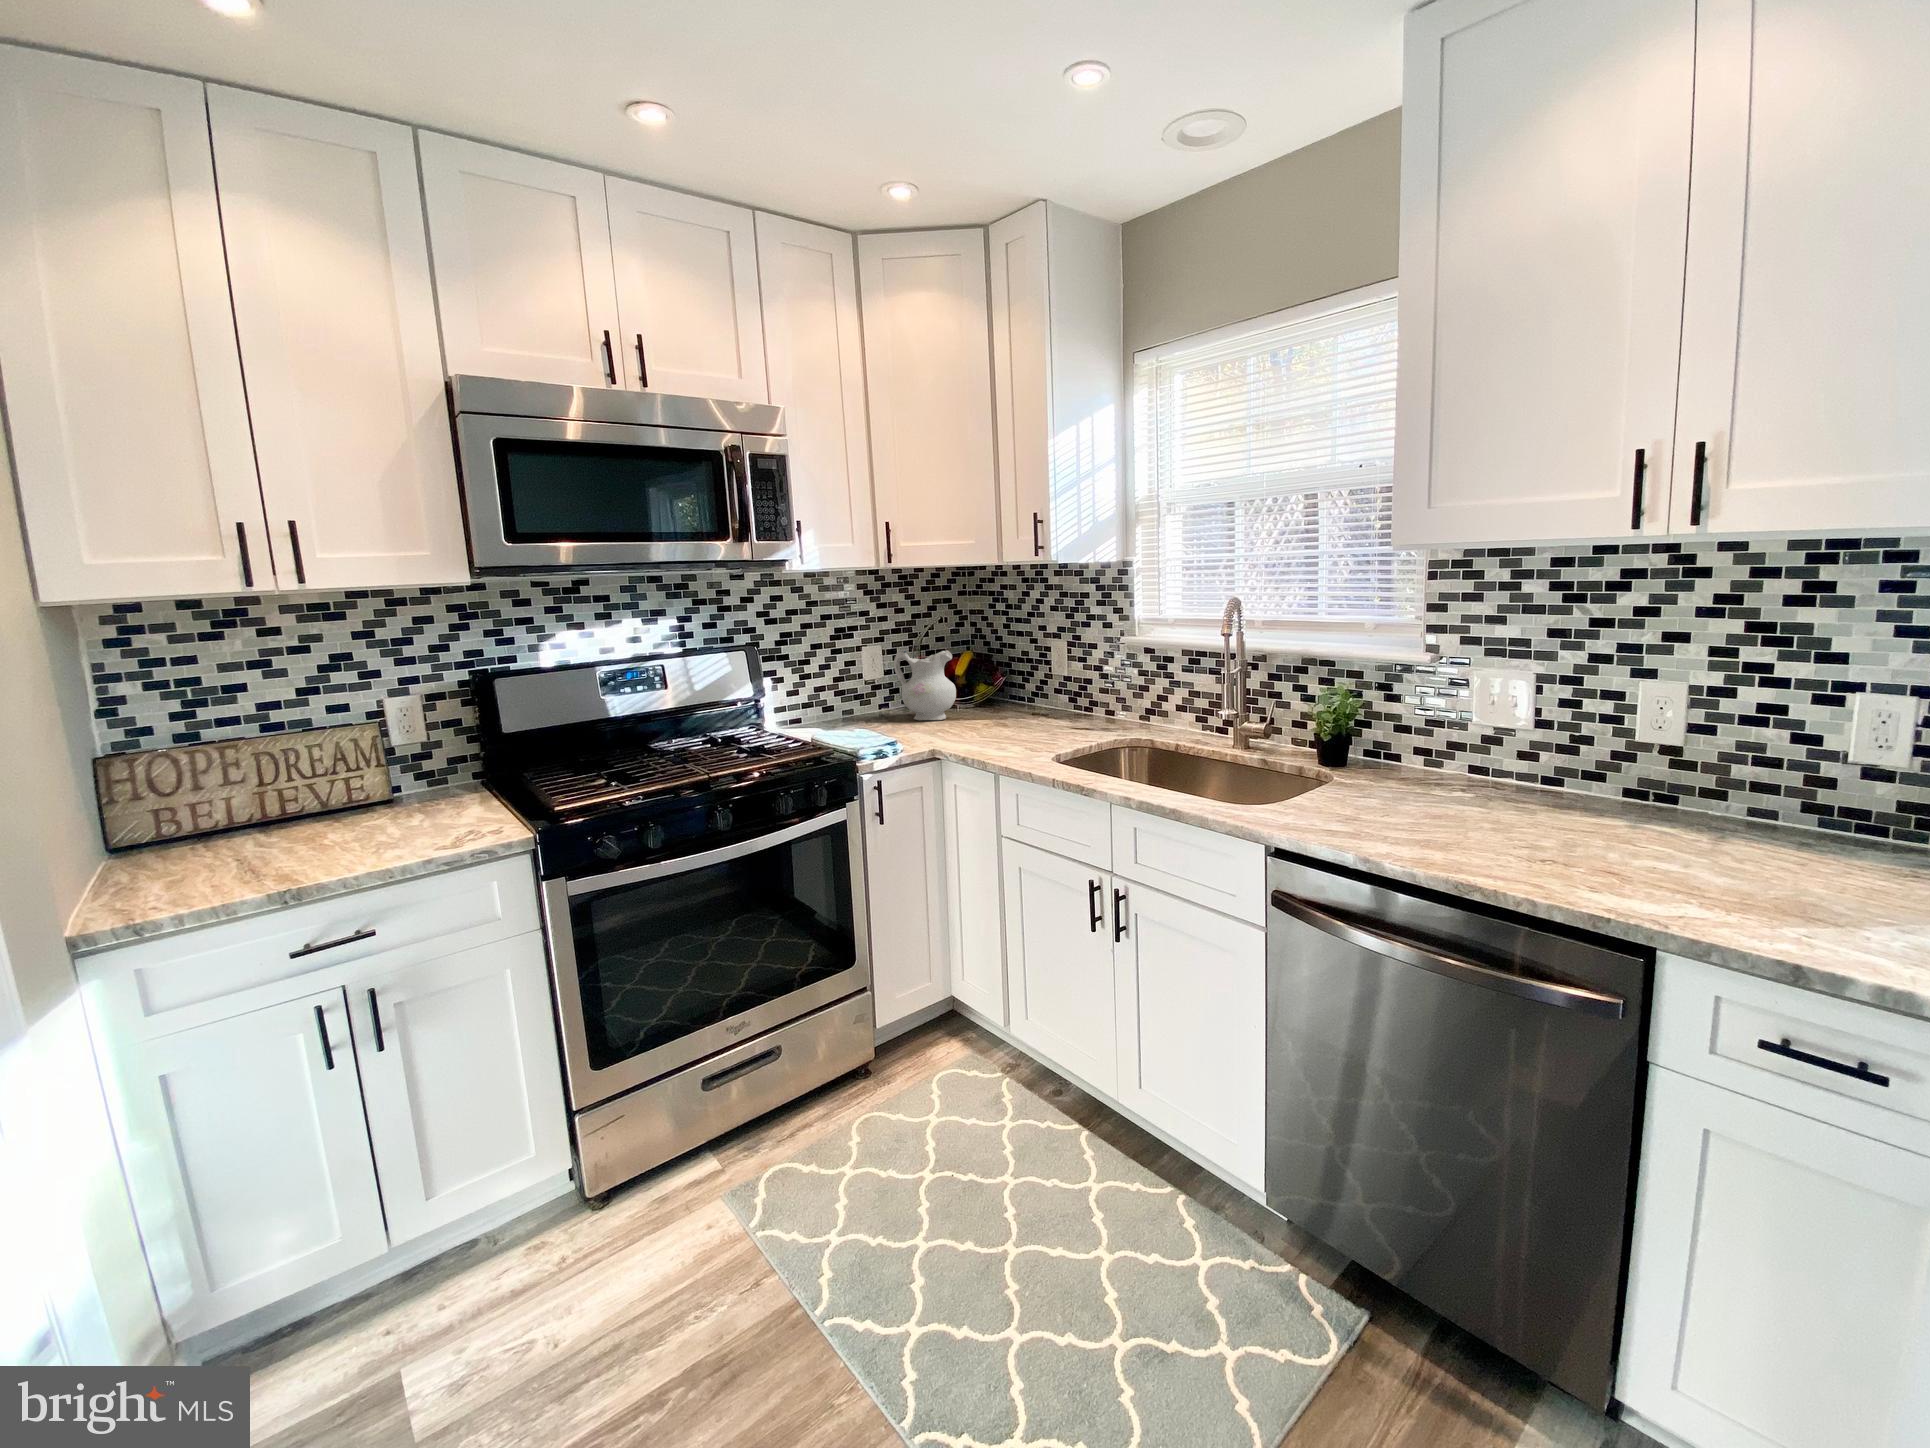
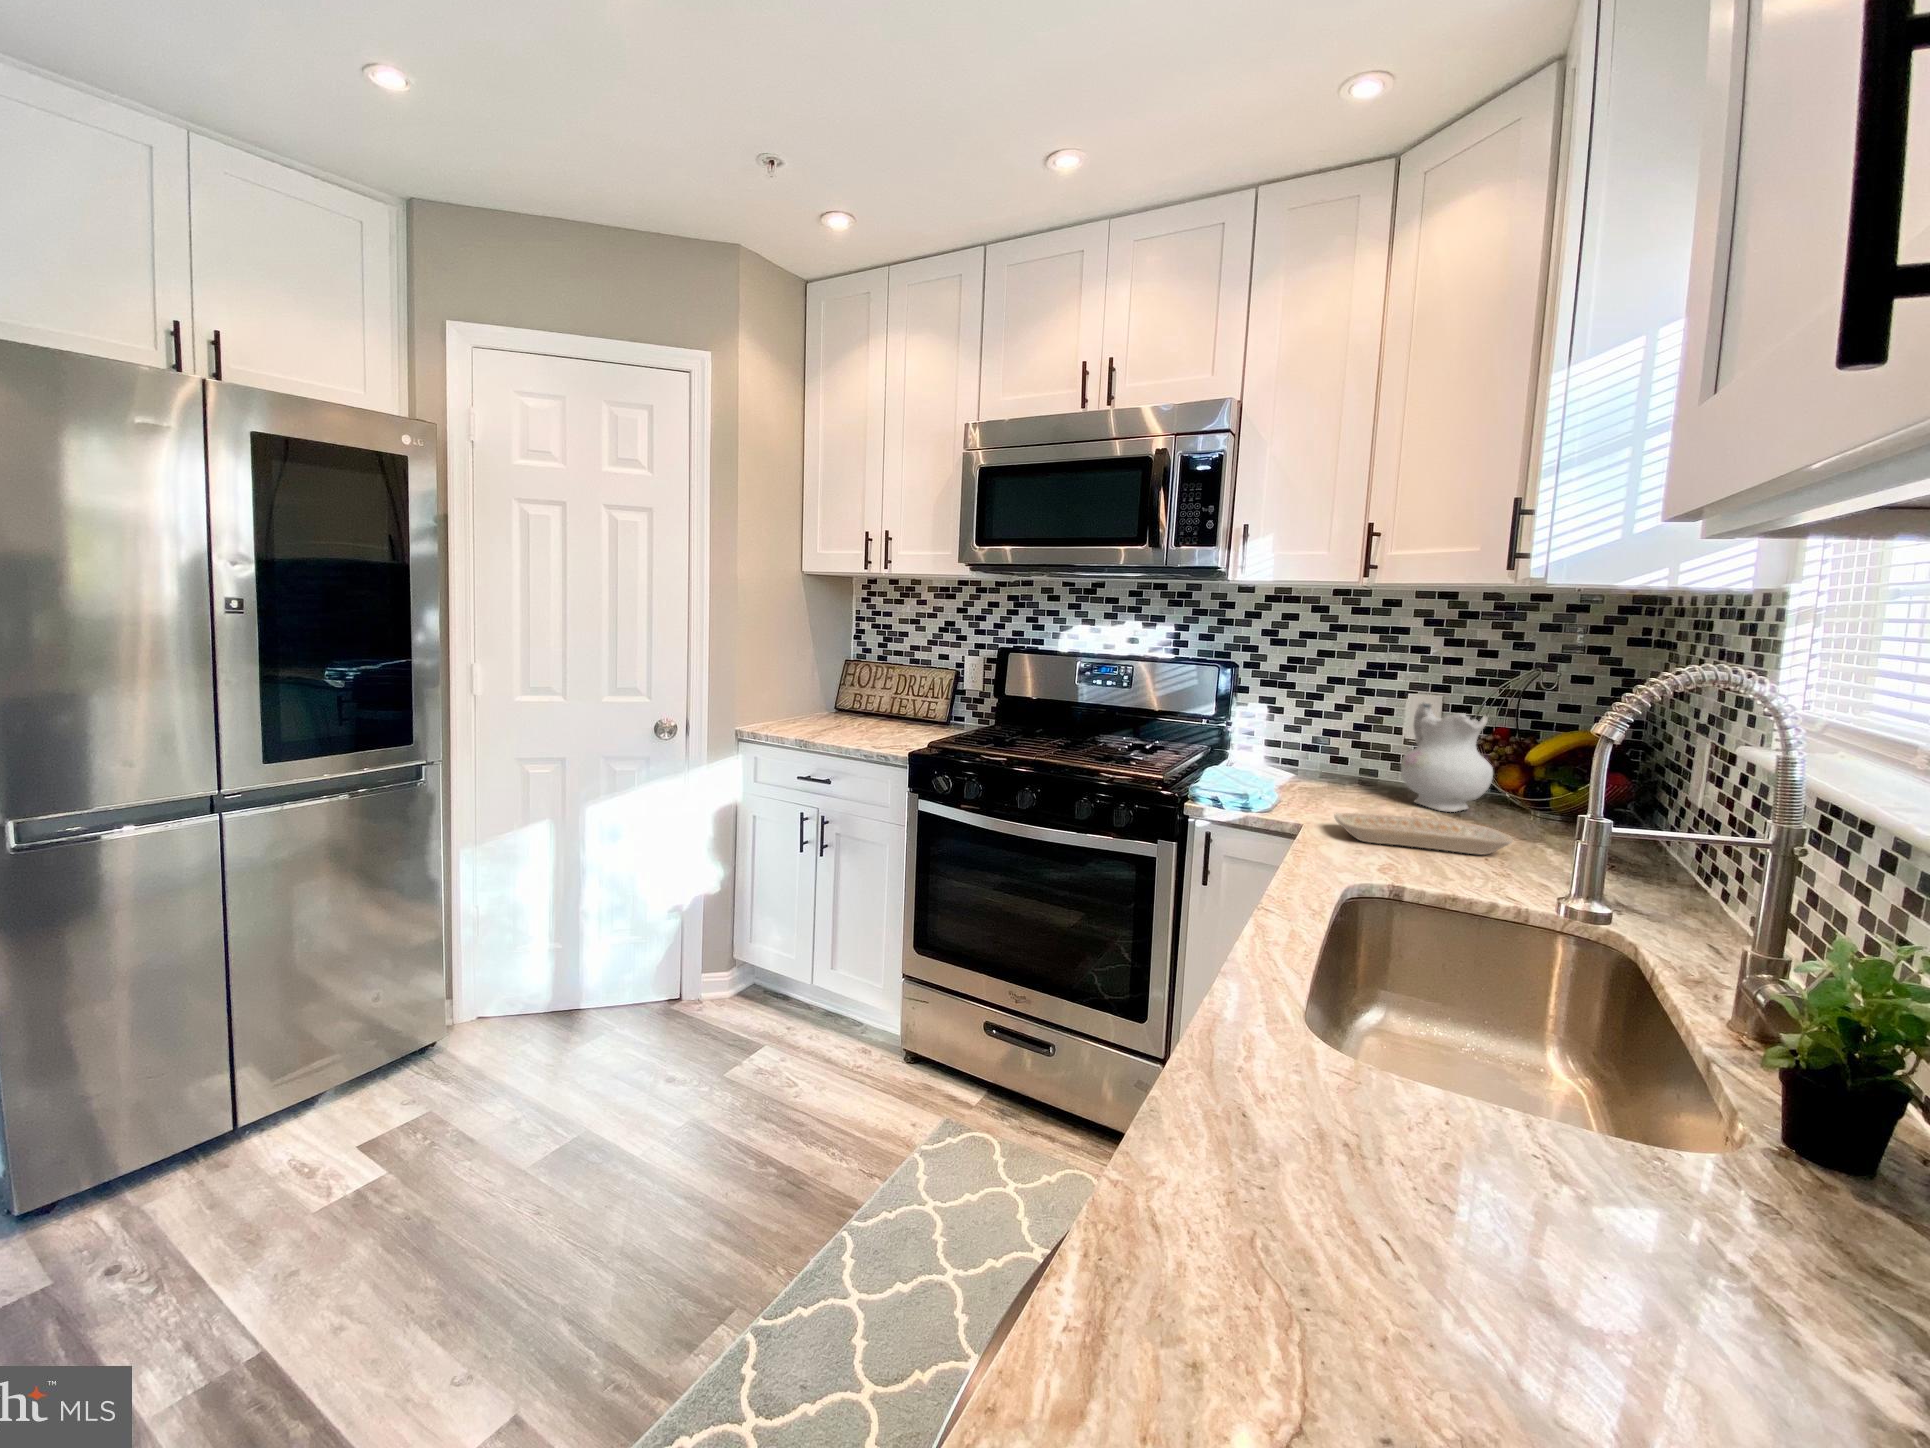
tray: none [954,716,1033,744] -> present [1334,813,1513,854]

